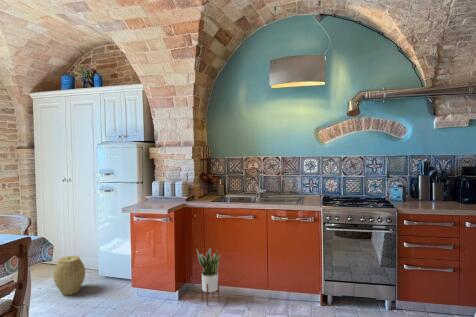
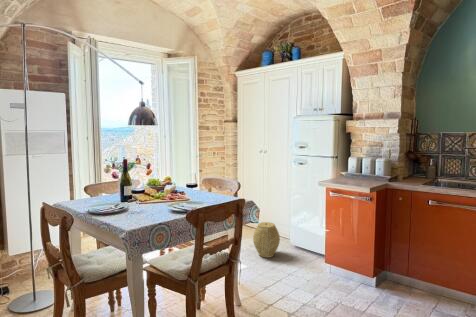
potted plant: present [196,248,220,305] -> none [401,235,432,302]

